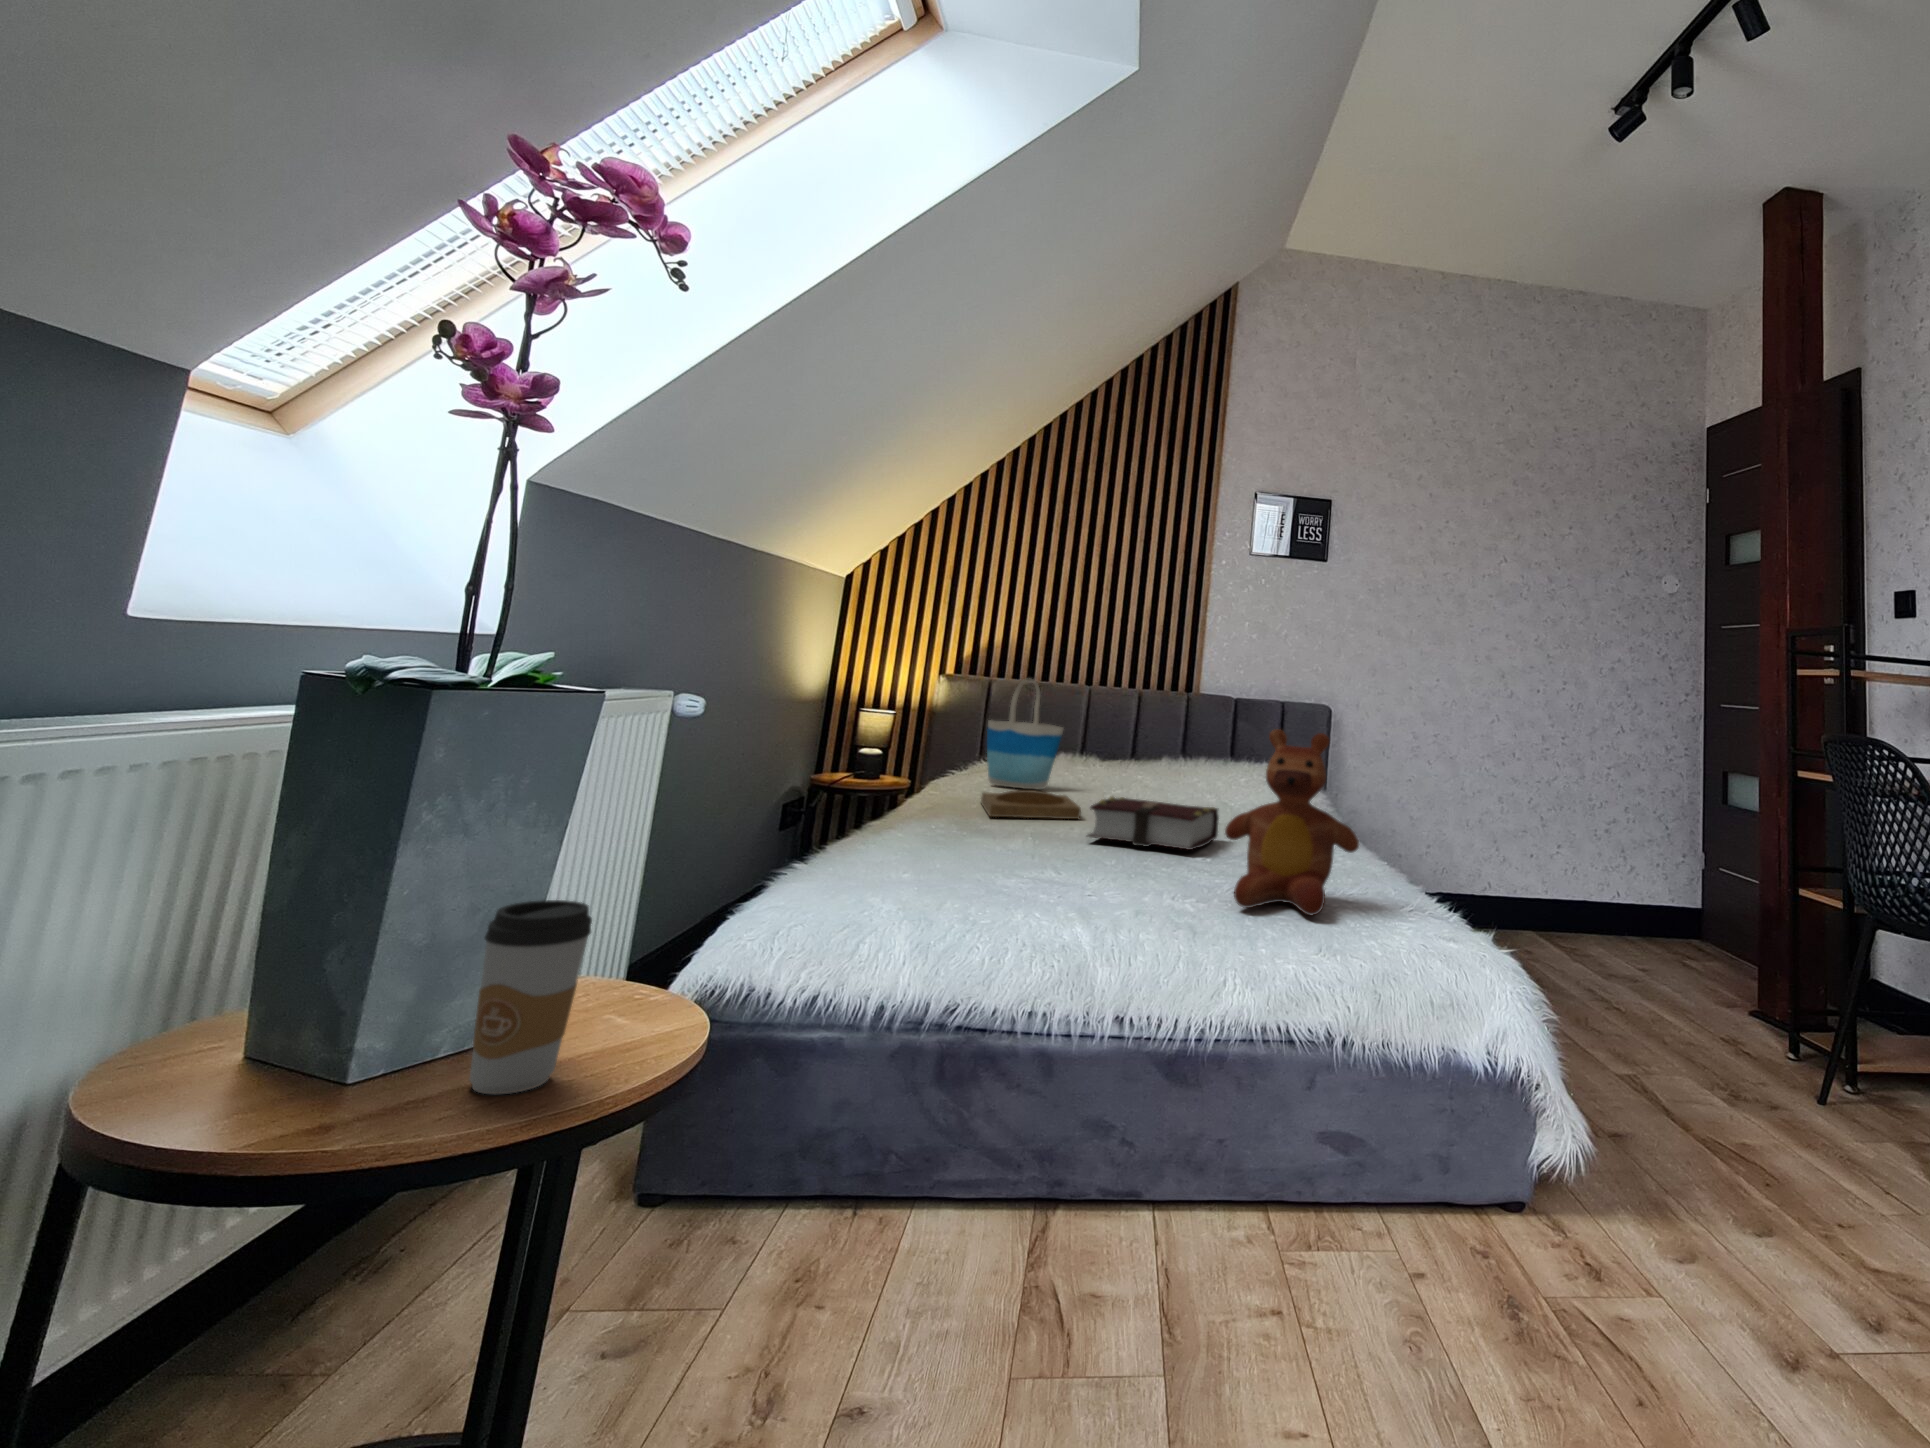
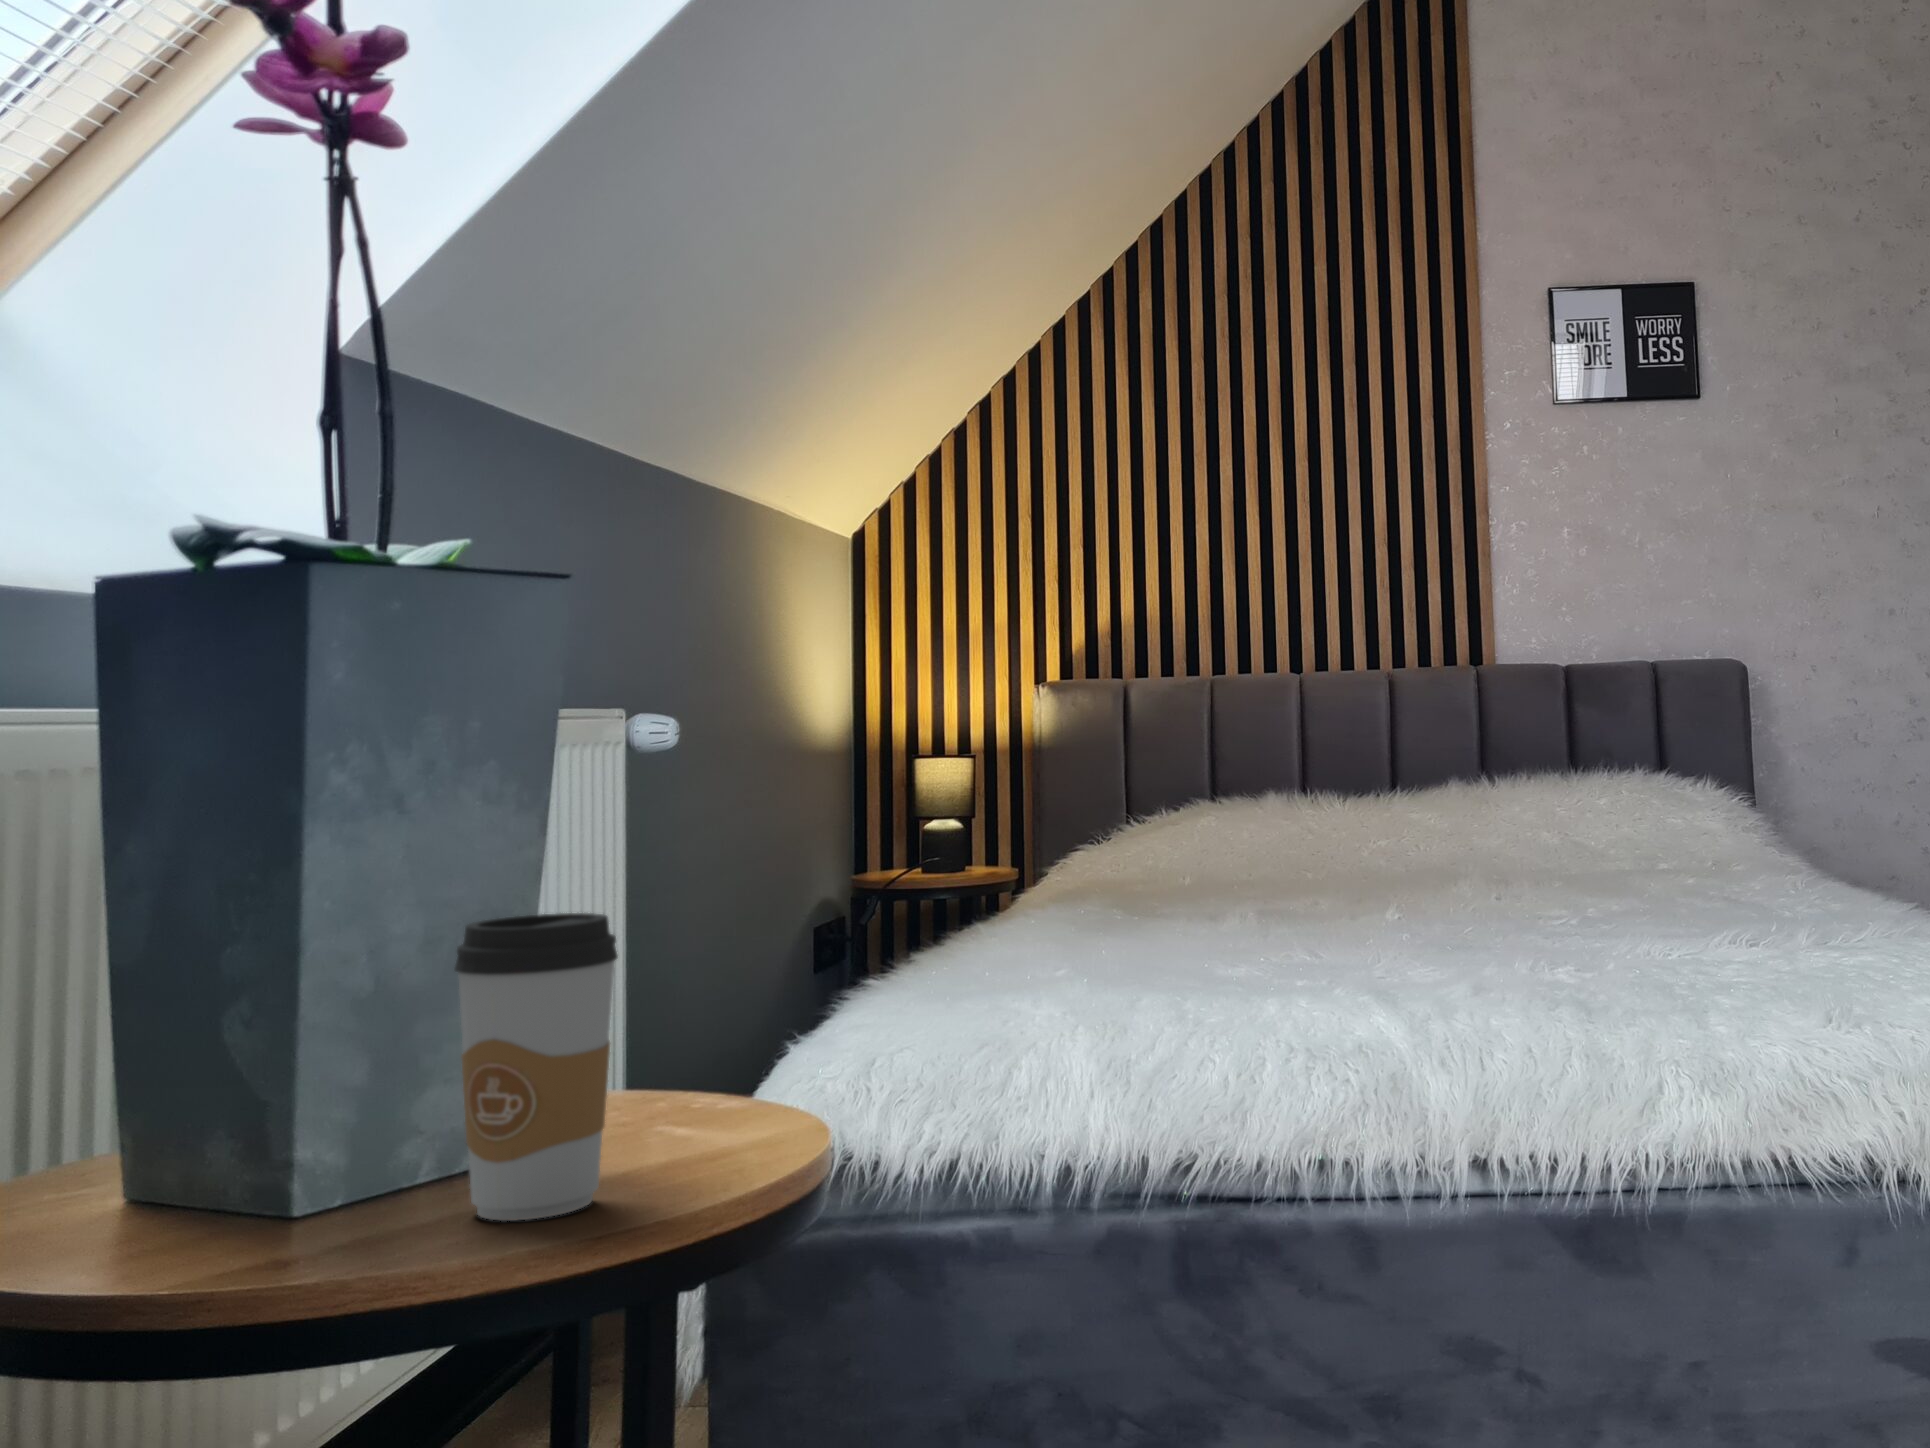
tote bag: present [987,678,1063,790] -> none [1138,657,1273,850]
teddy bear: present [1225,729,1359,916] -> none [1612,644,1872,968]
tray: present [981,790,1081,819] -> none [1150,842,1331,888]
book: present [1087,797,1219,850] -> none [1351,826,1587,899]

